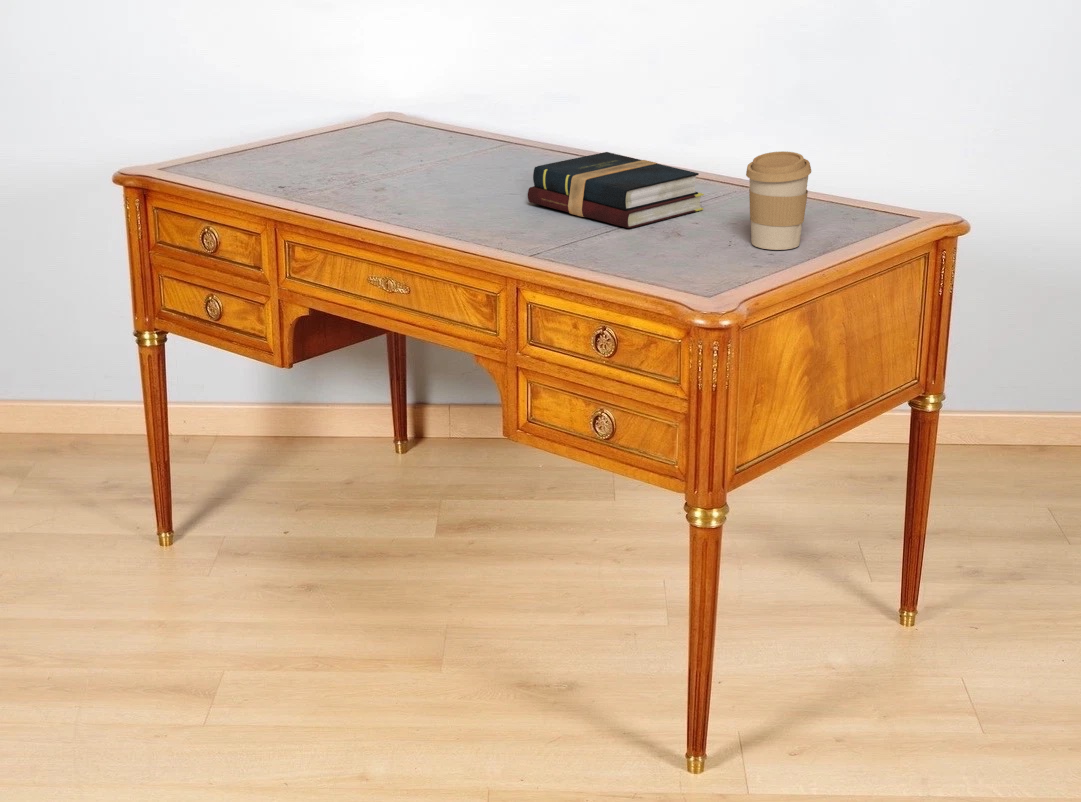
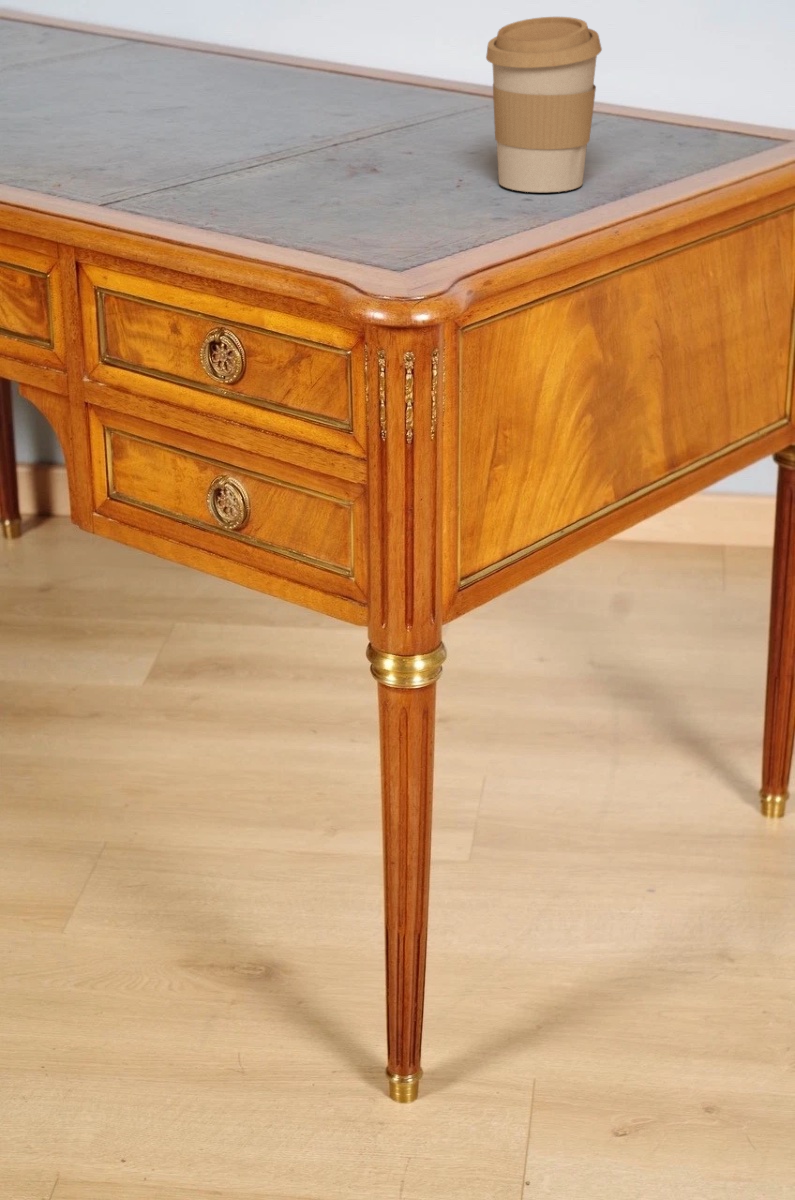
hardback book: present [528,152,704,228] -> none [132,39,430,160]

